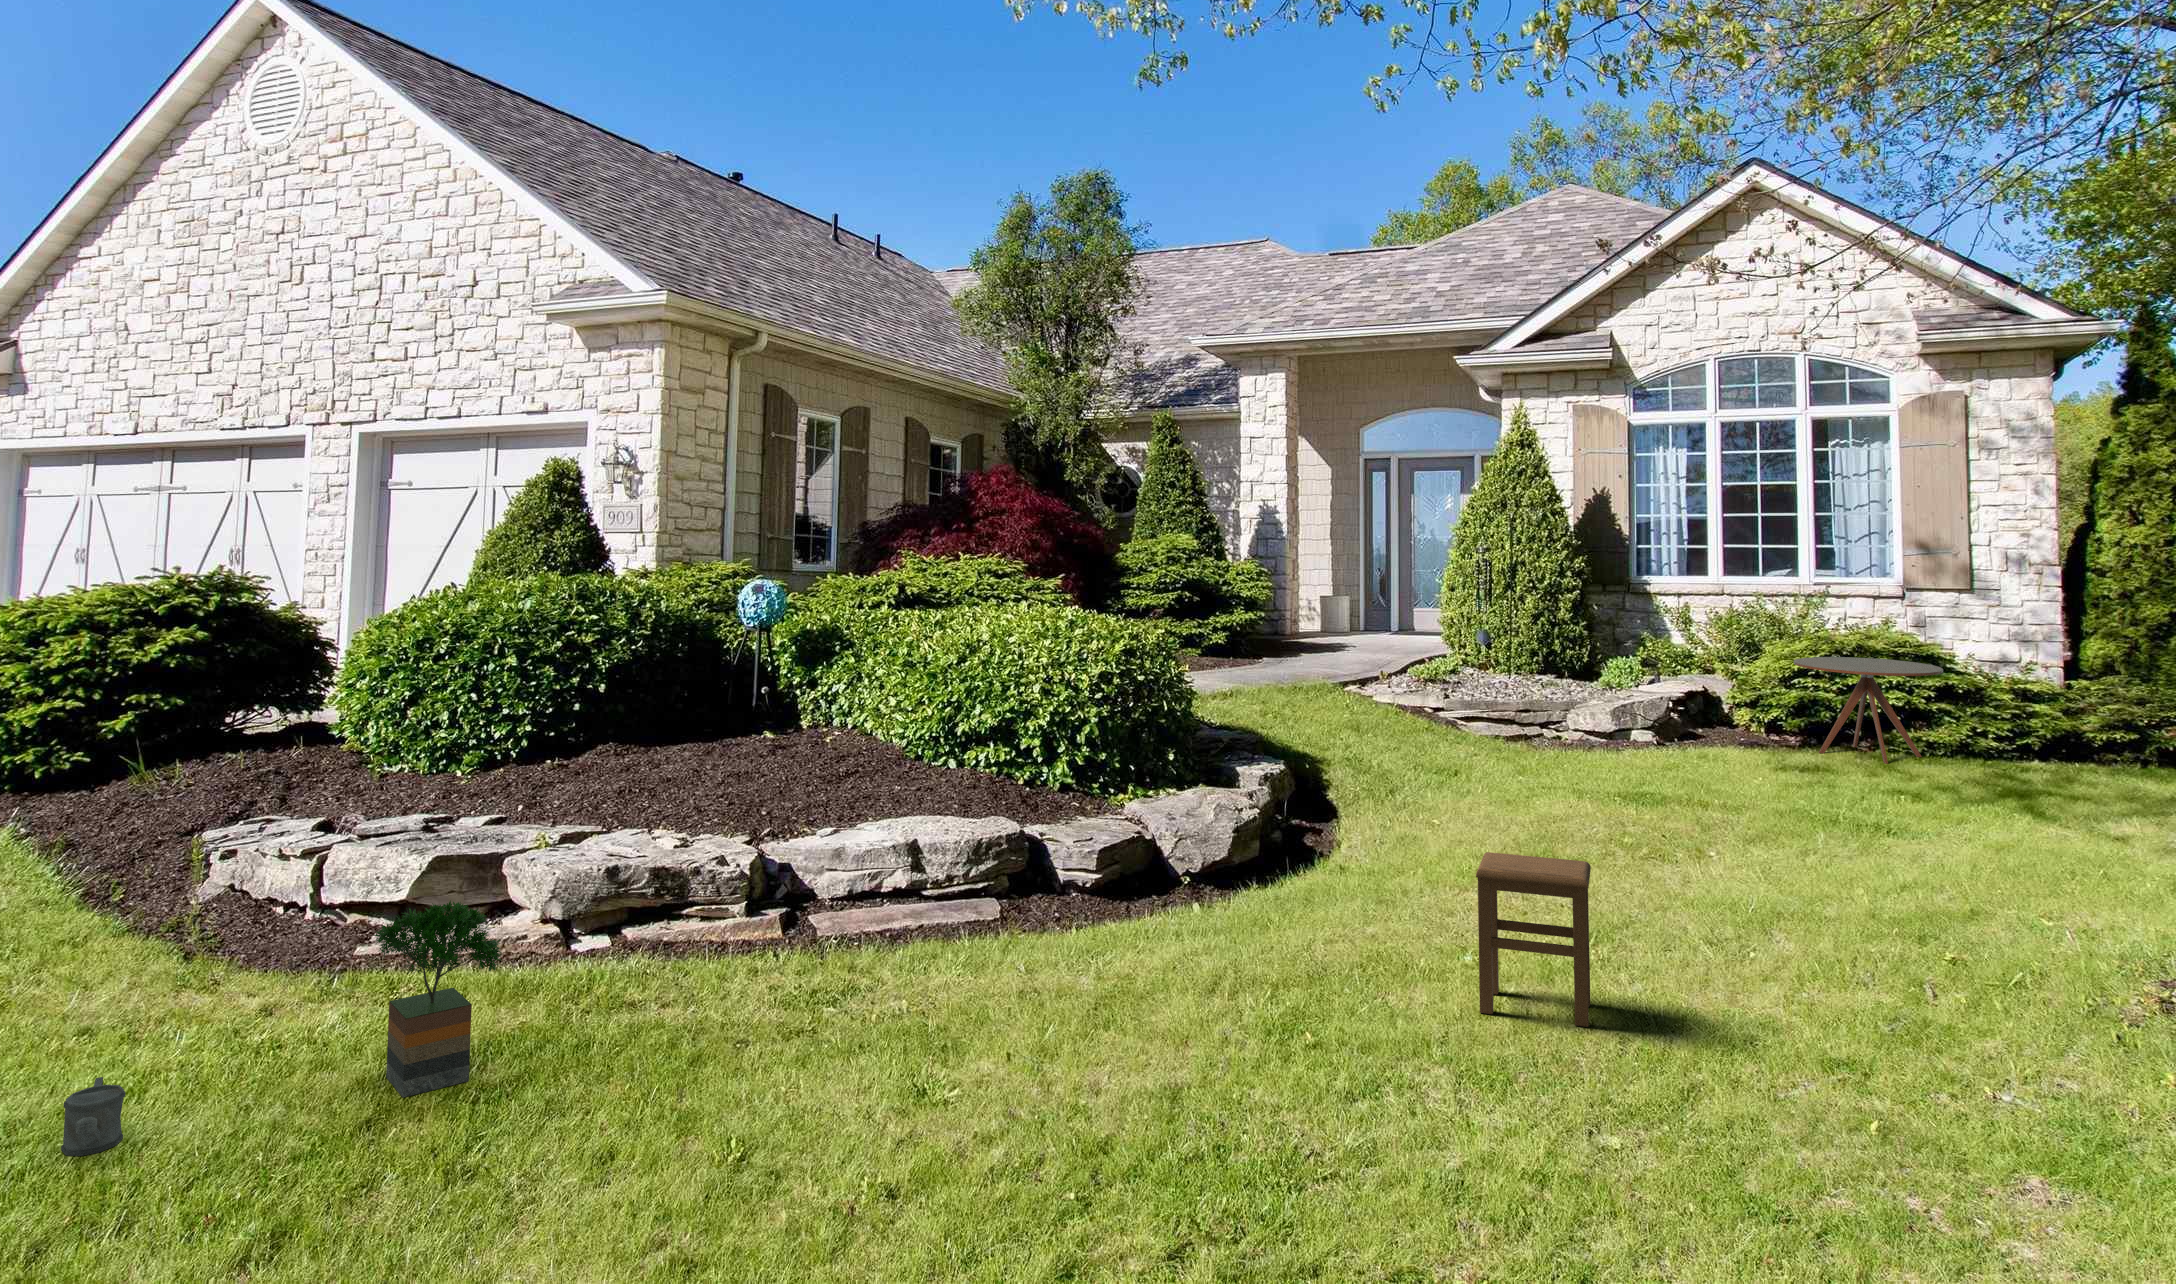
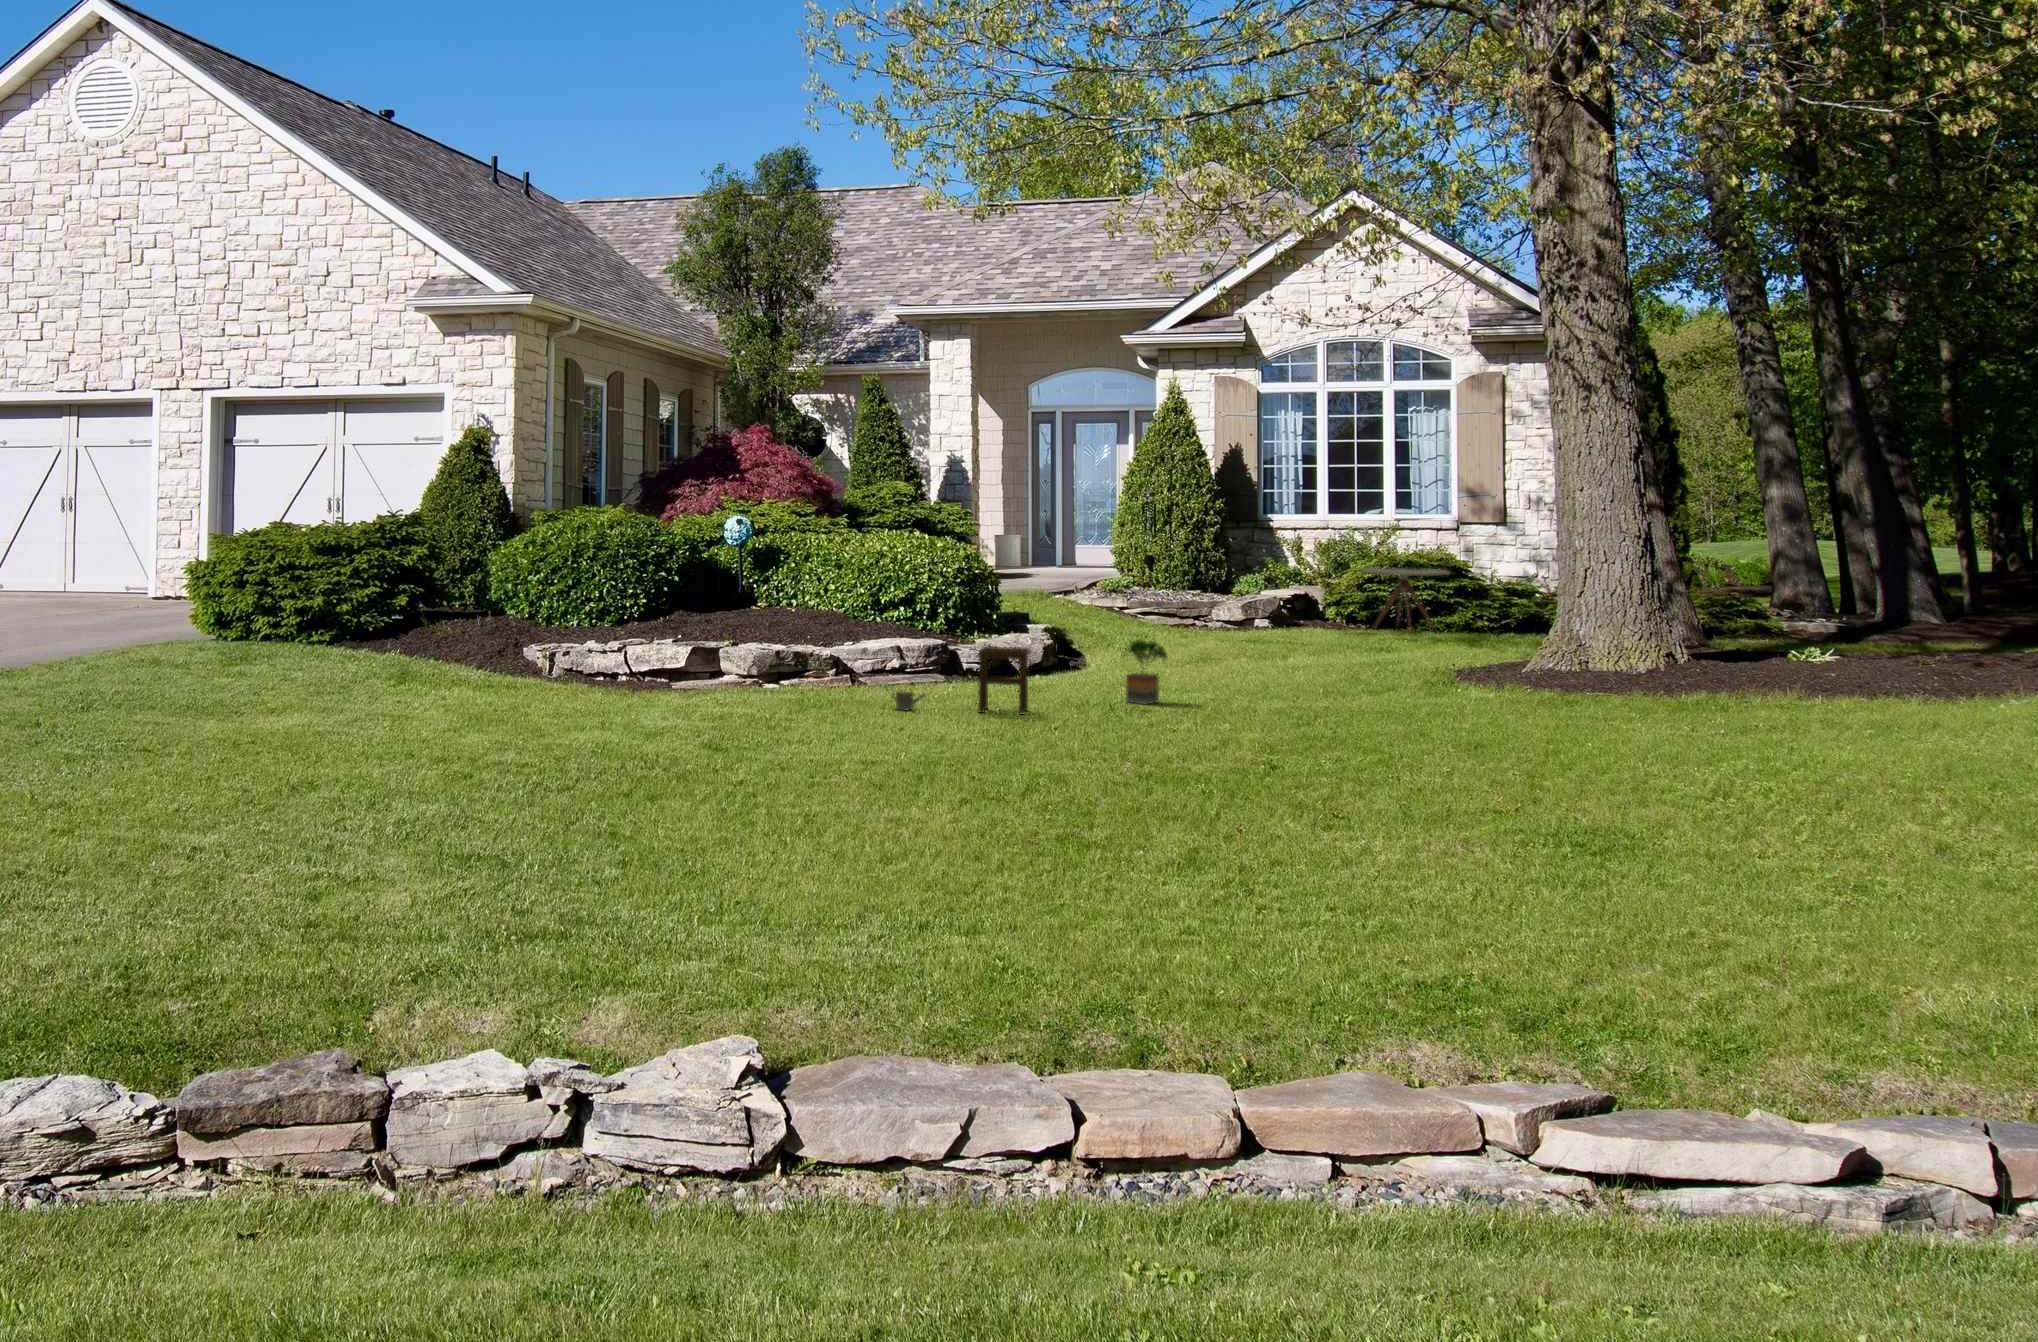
stool: present [1476,852,1591,1027] -> present [978,646,1029,714]
potted tree: present [373,901,501,1098] -> present [1121,640,1167,704]
watering can: present [61,1077,125,1156] -> present [892,691,925,711]

